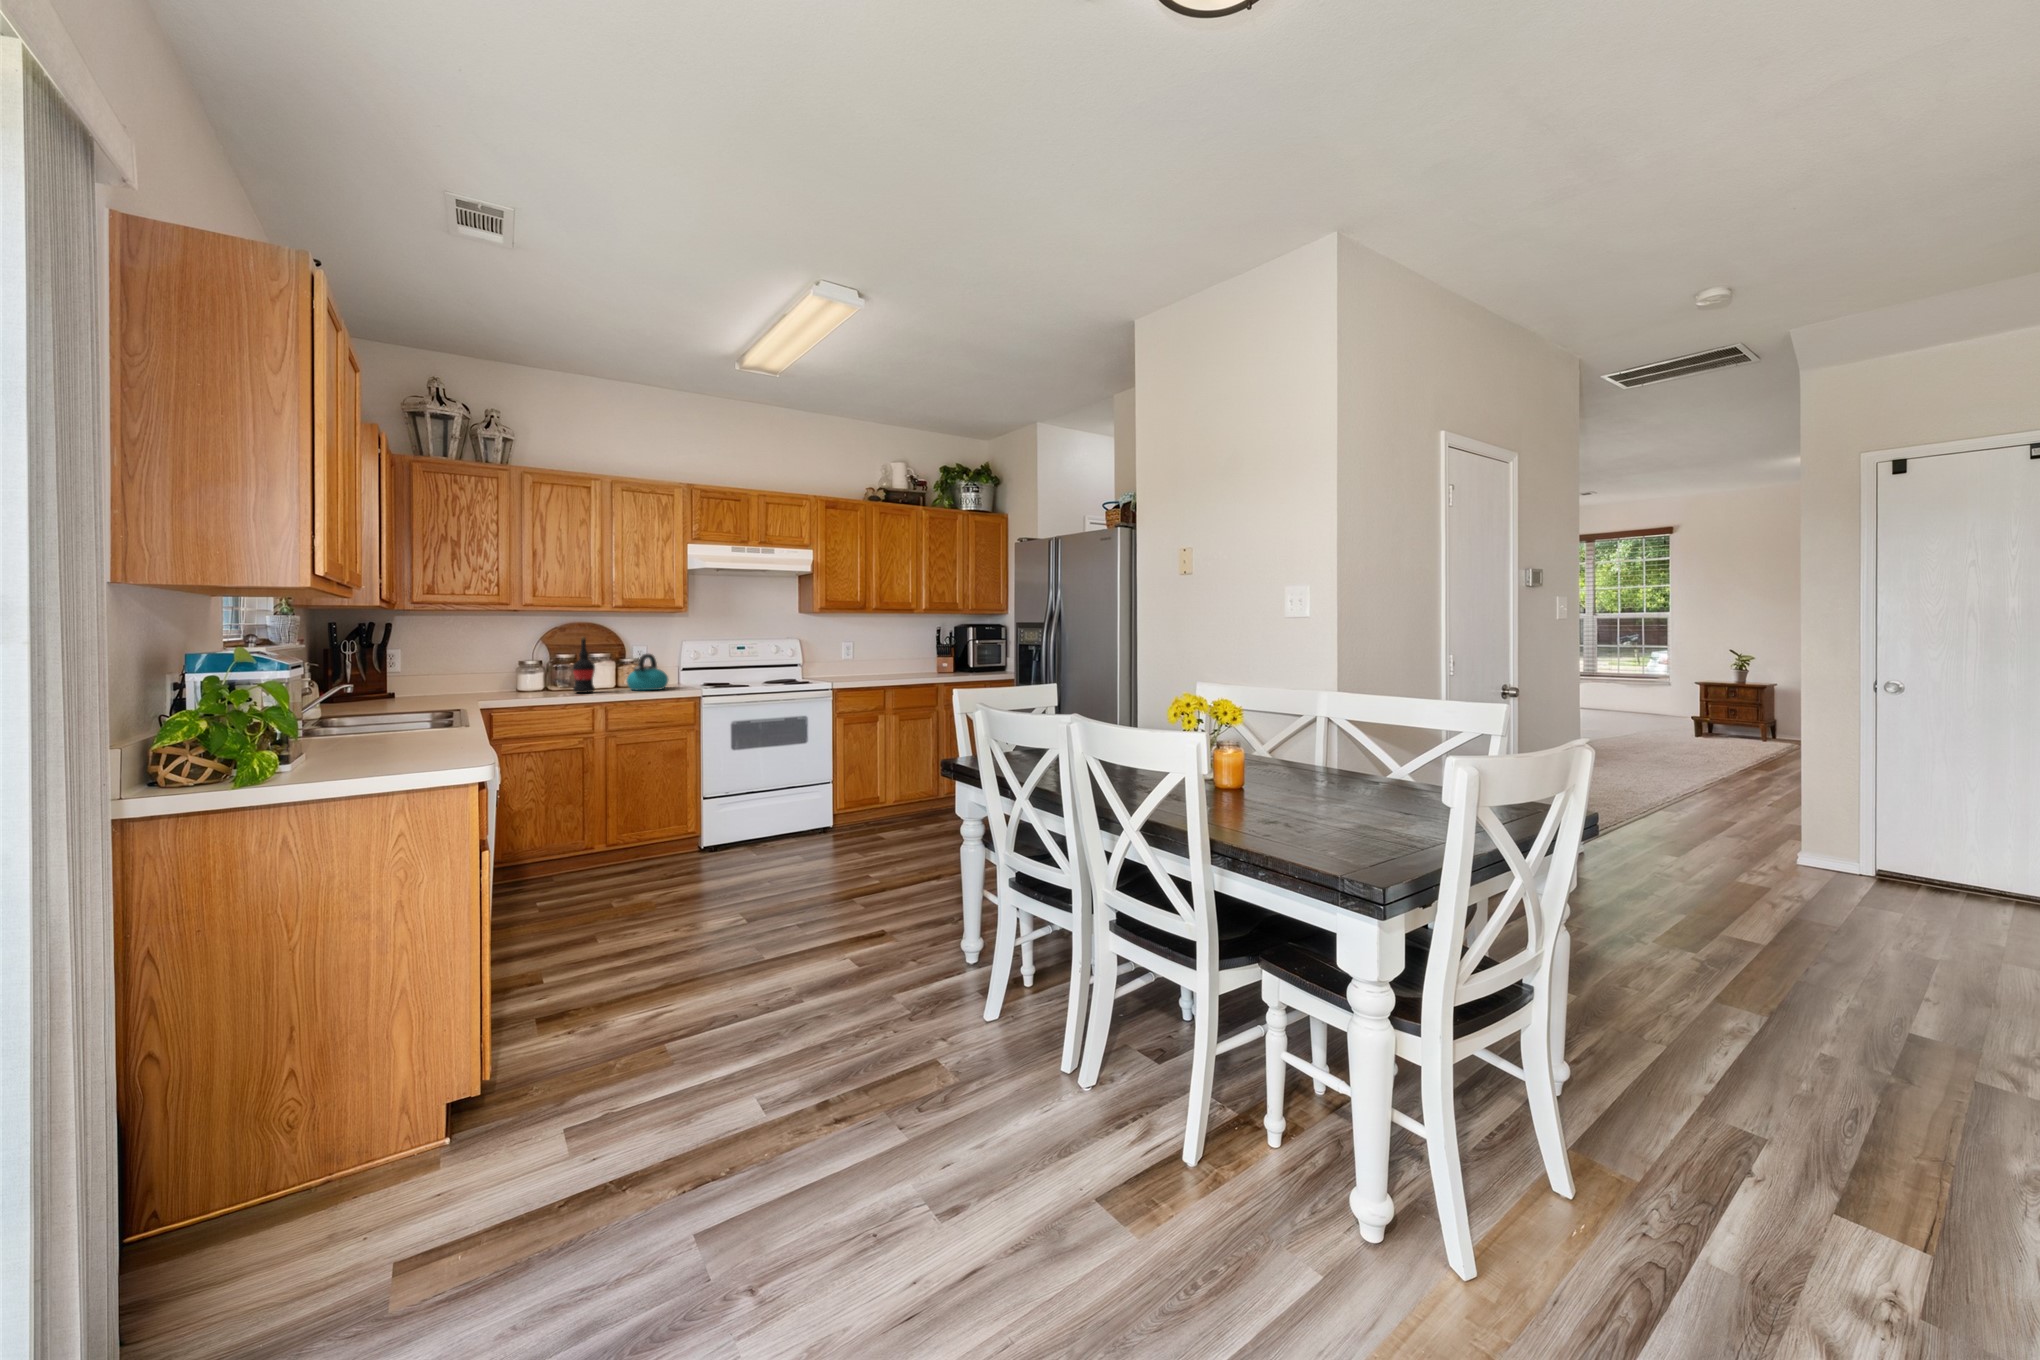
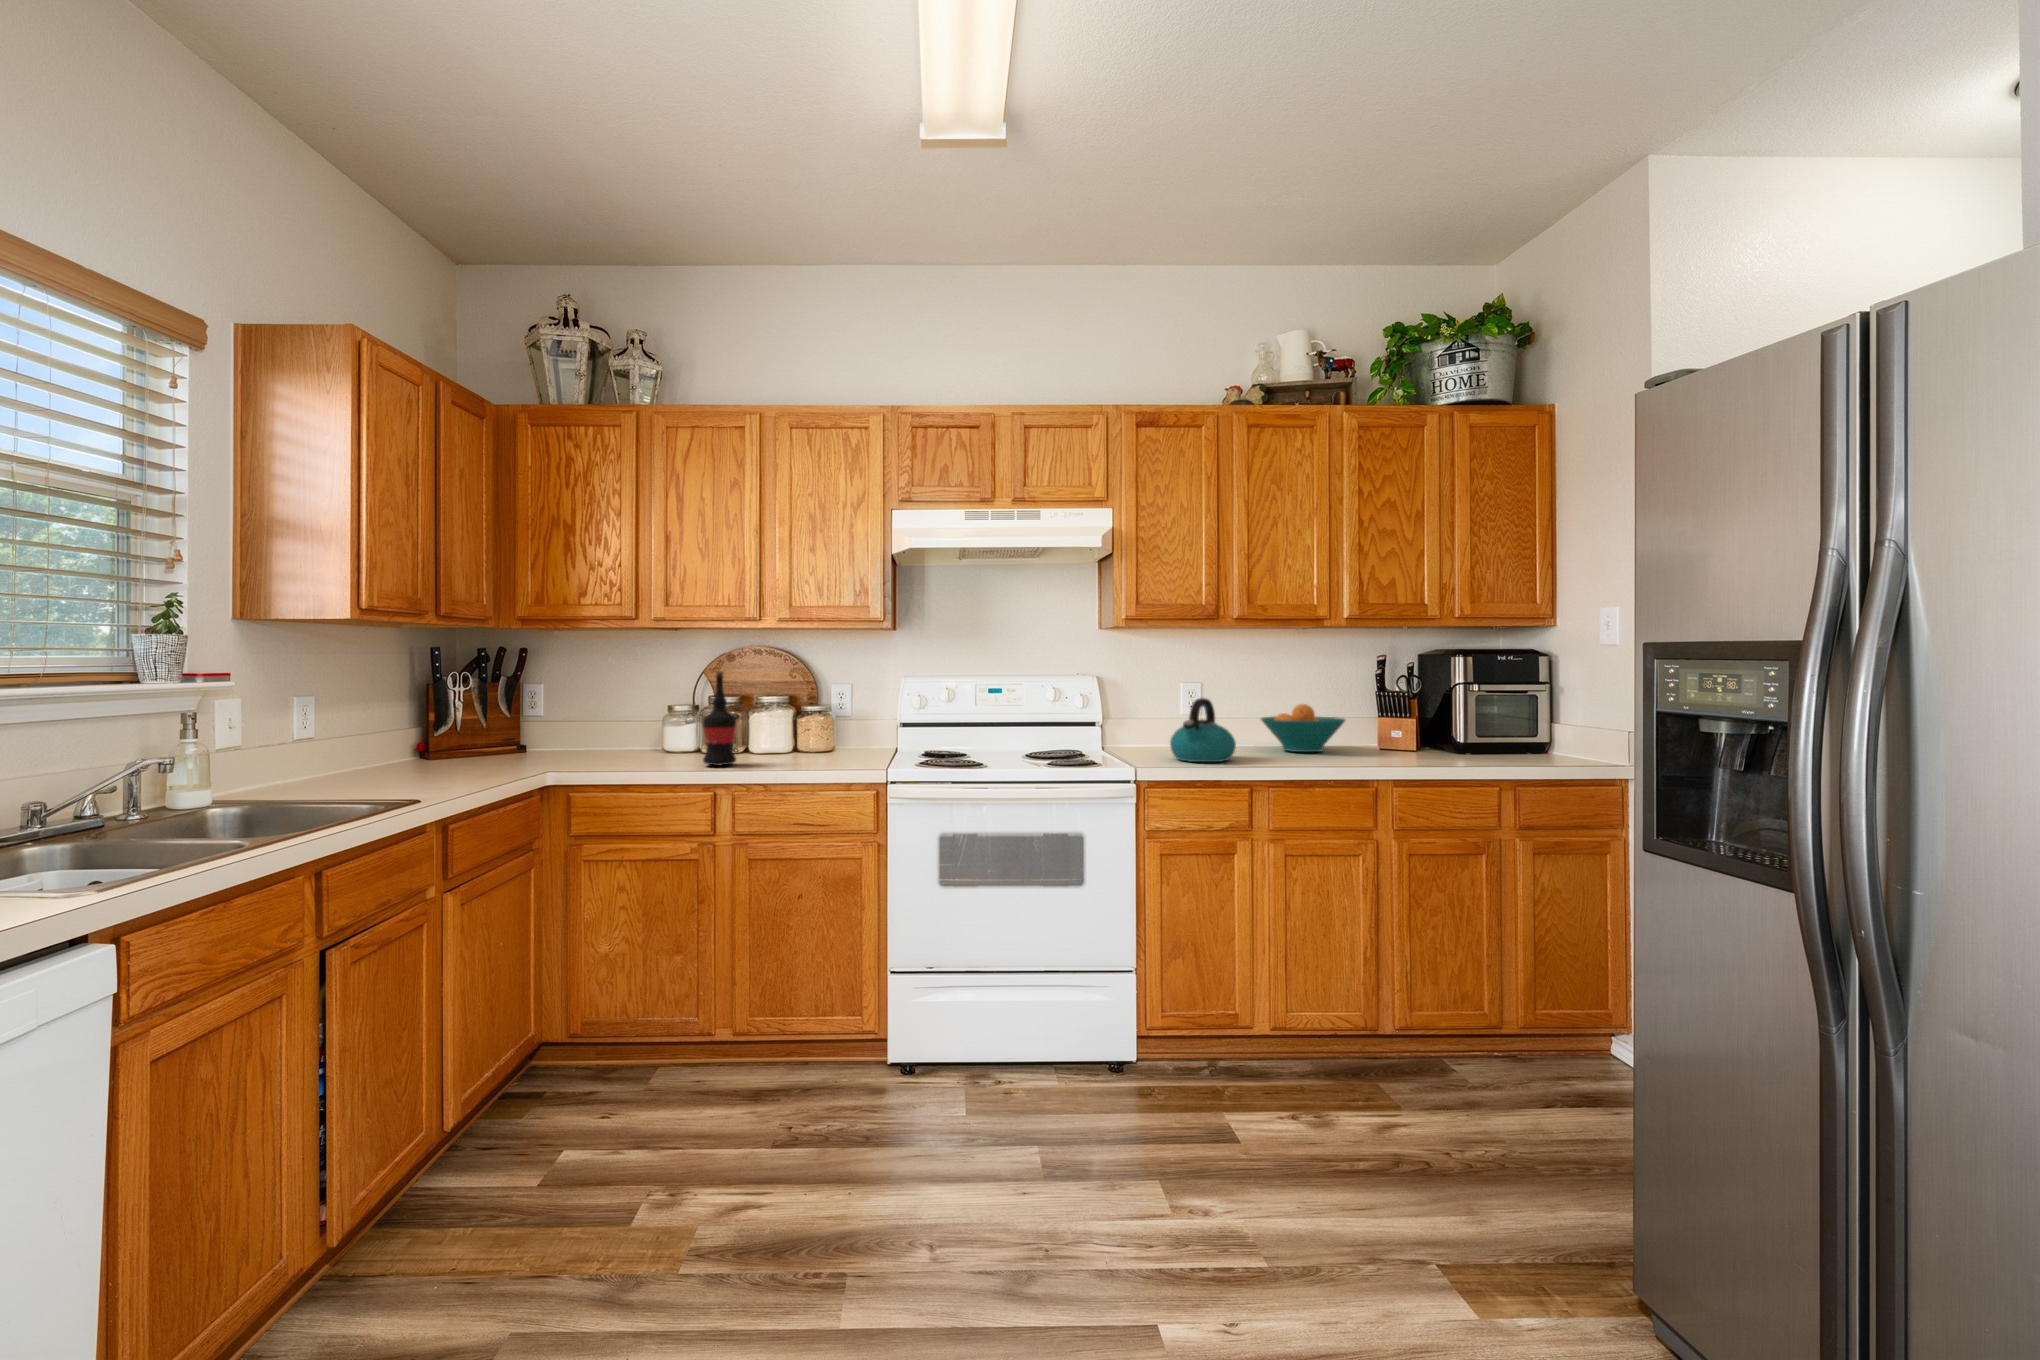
fruit bowl: none [883,651,924,675] -> present [1261,704,1345,752]
kettle: present [626,654,668,690] -> present [1170,698,1236,762]

